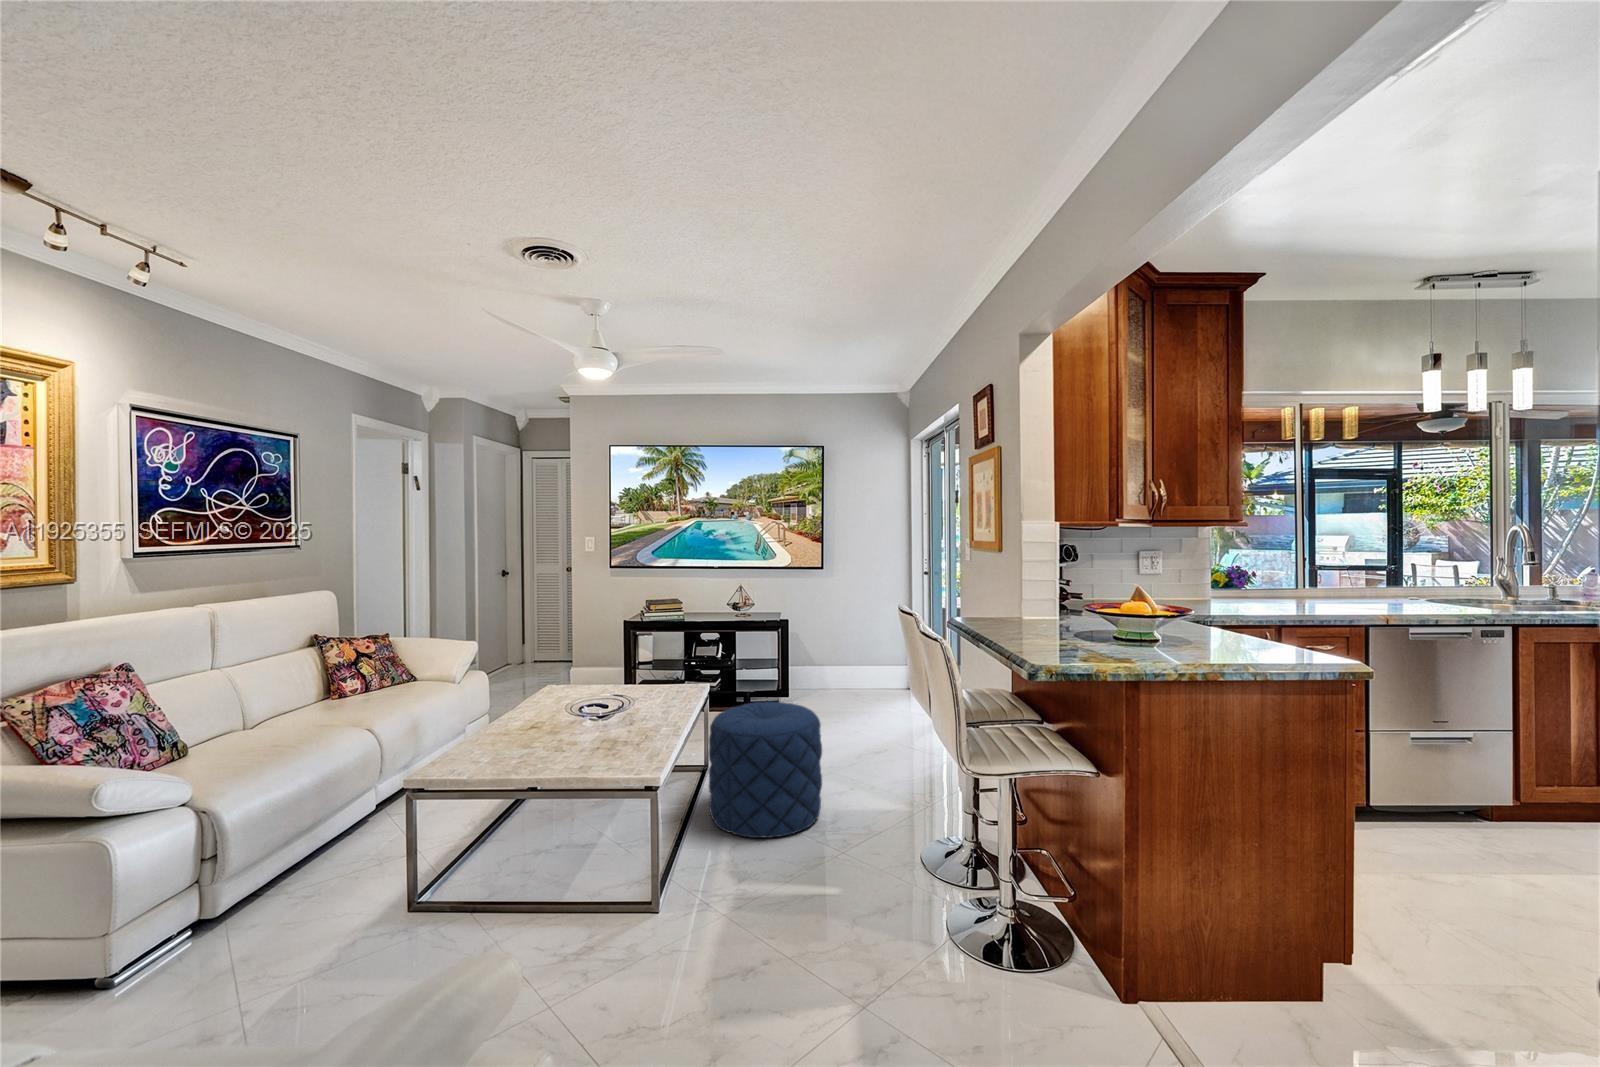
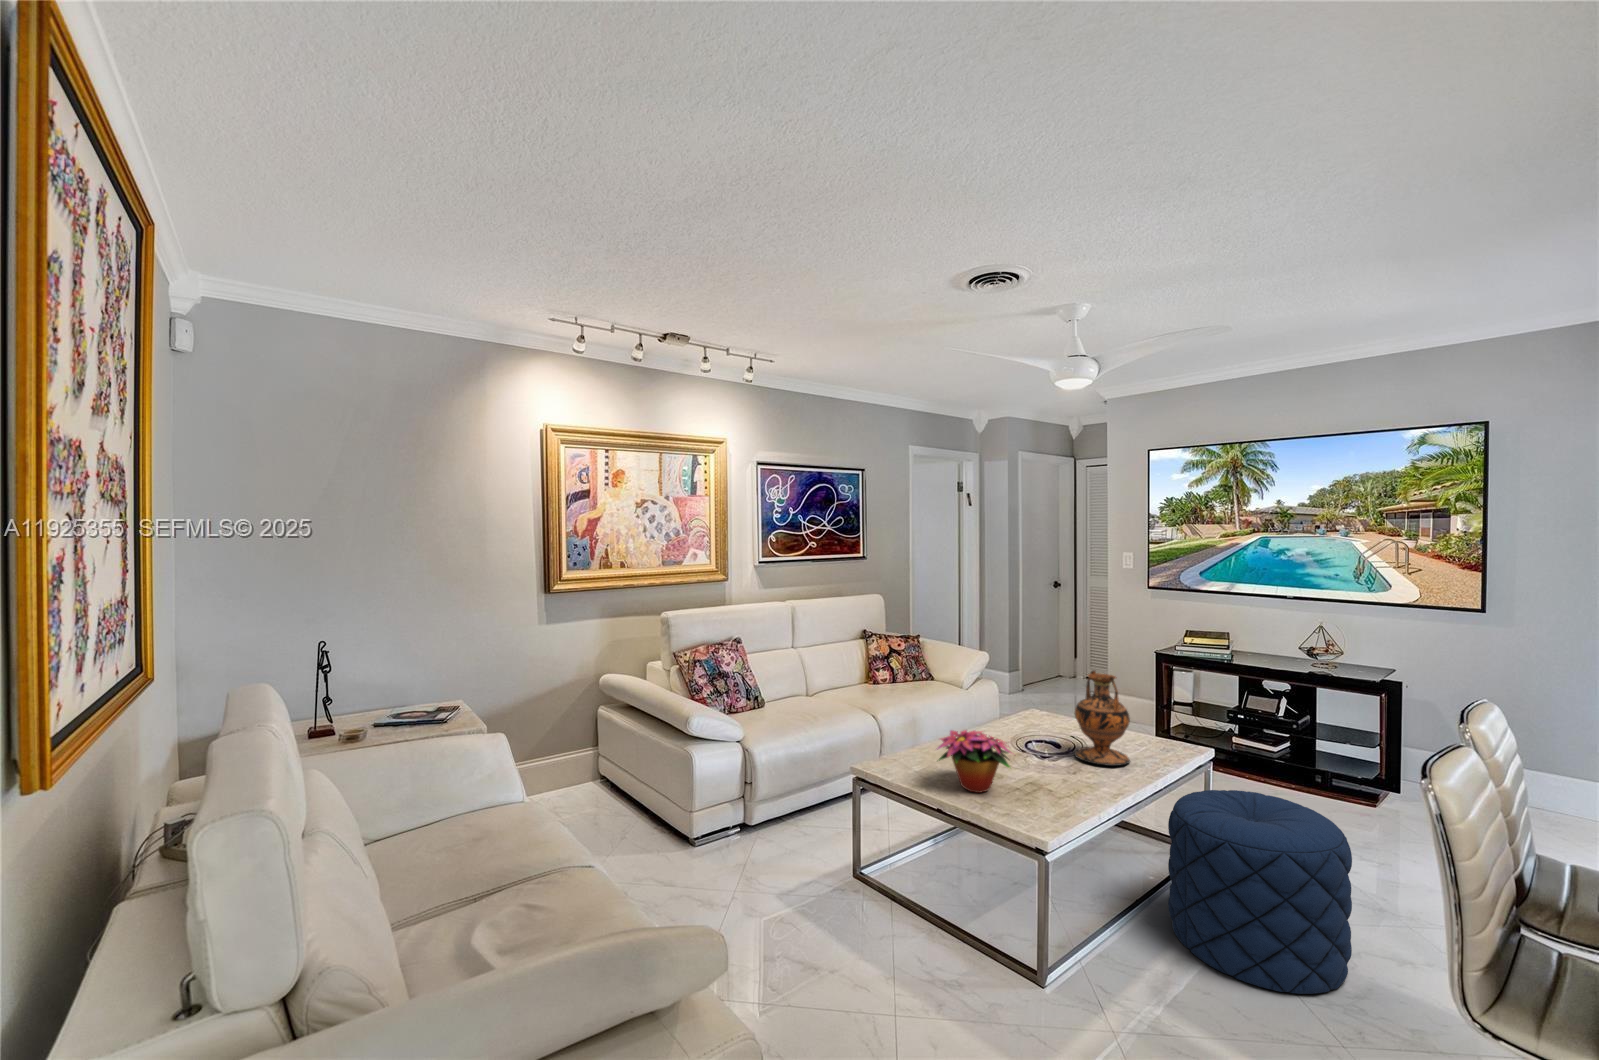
vase: none [619,630,667,712] -> present [1074,671,1130,766]
flower arrangement: none [519,694,609,758] -> present [937,730,1011,793]

